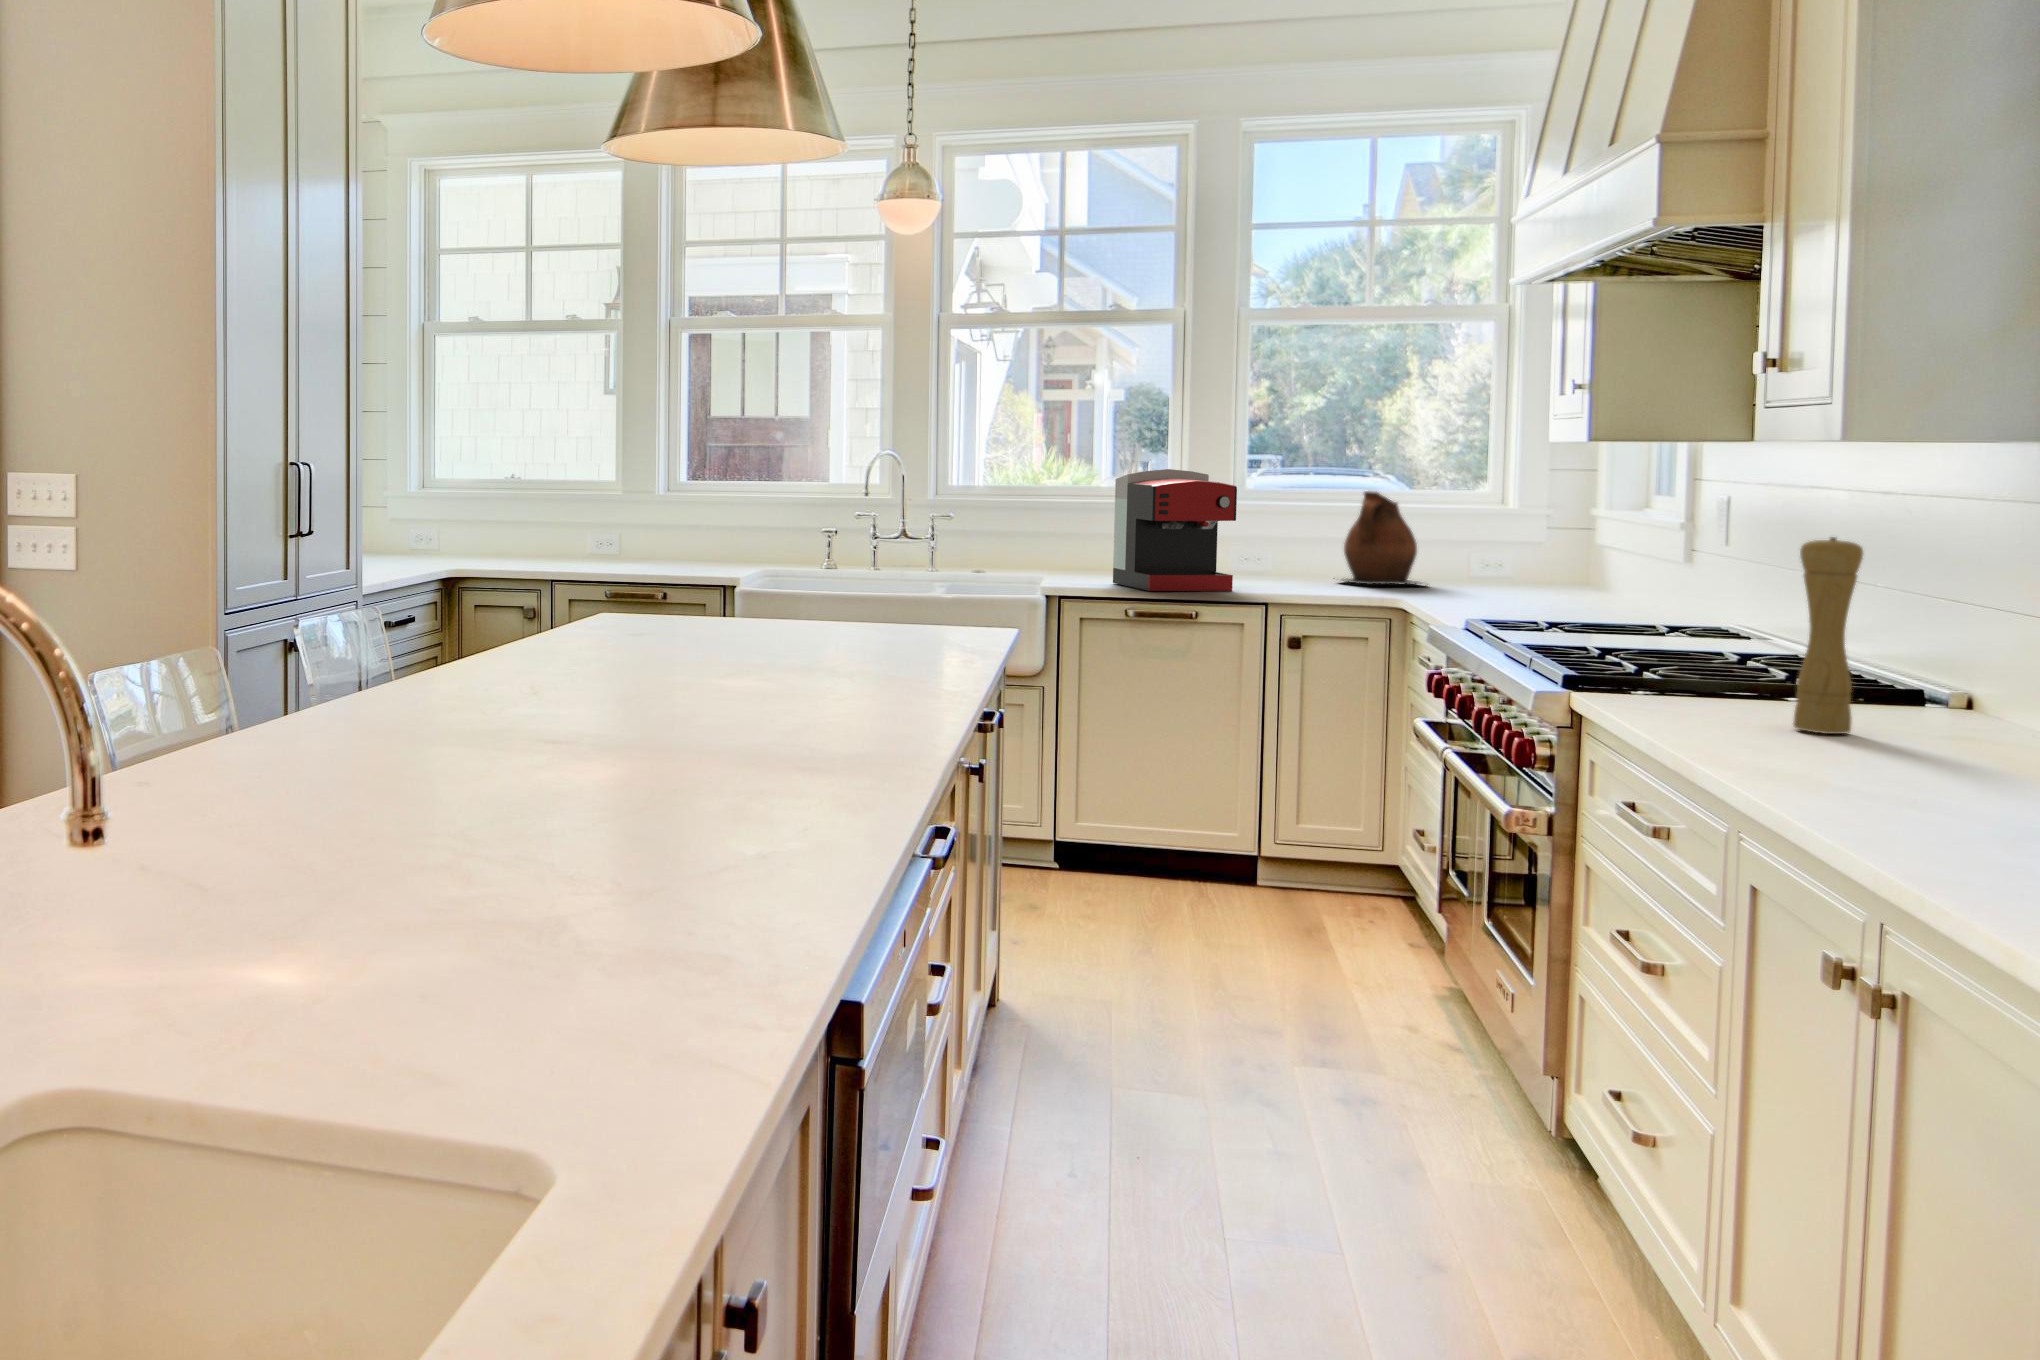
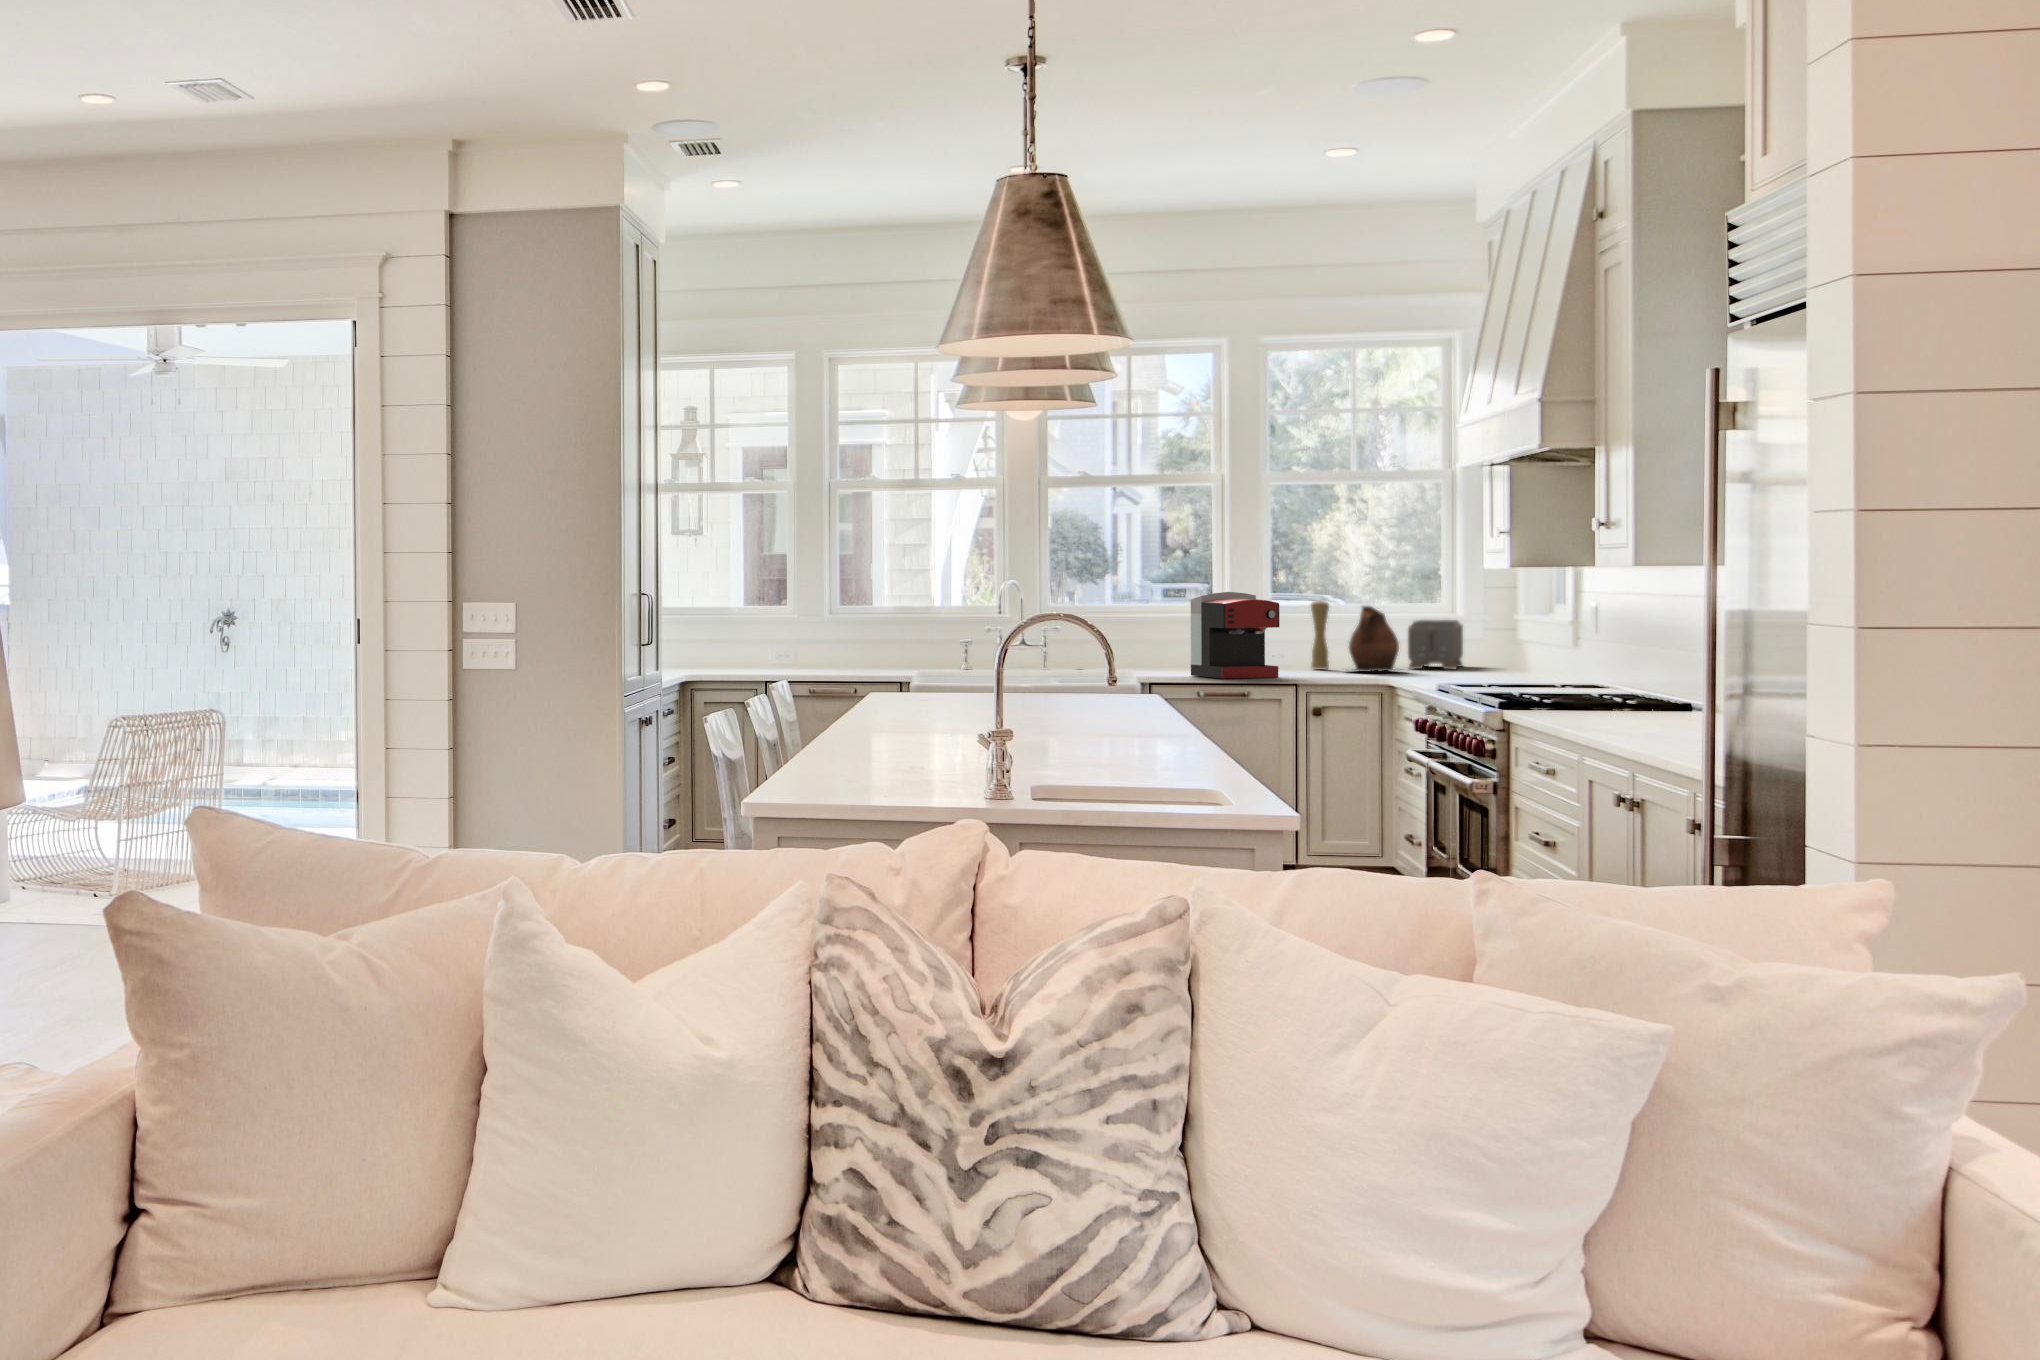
toaster: none [1432,510,1517,582] -> present [1408,620,1463,669]
pepper mill: present [1793,537,1863,734] -> present [1311,601,1329,669]

